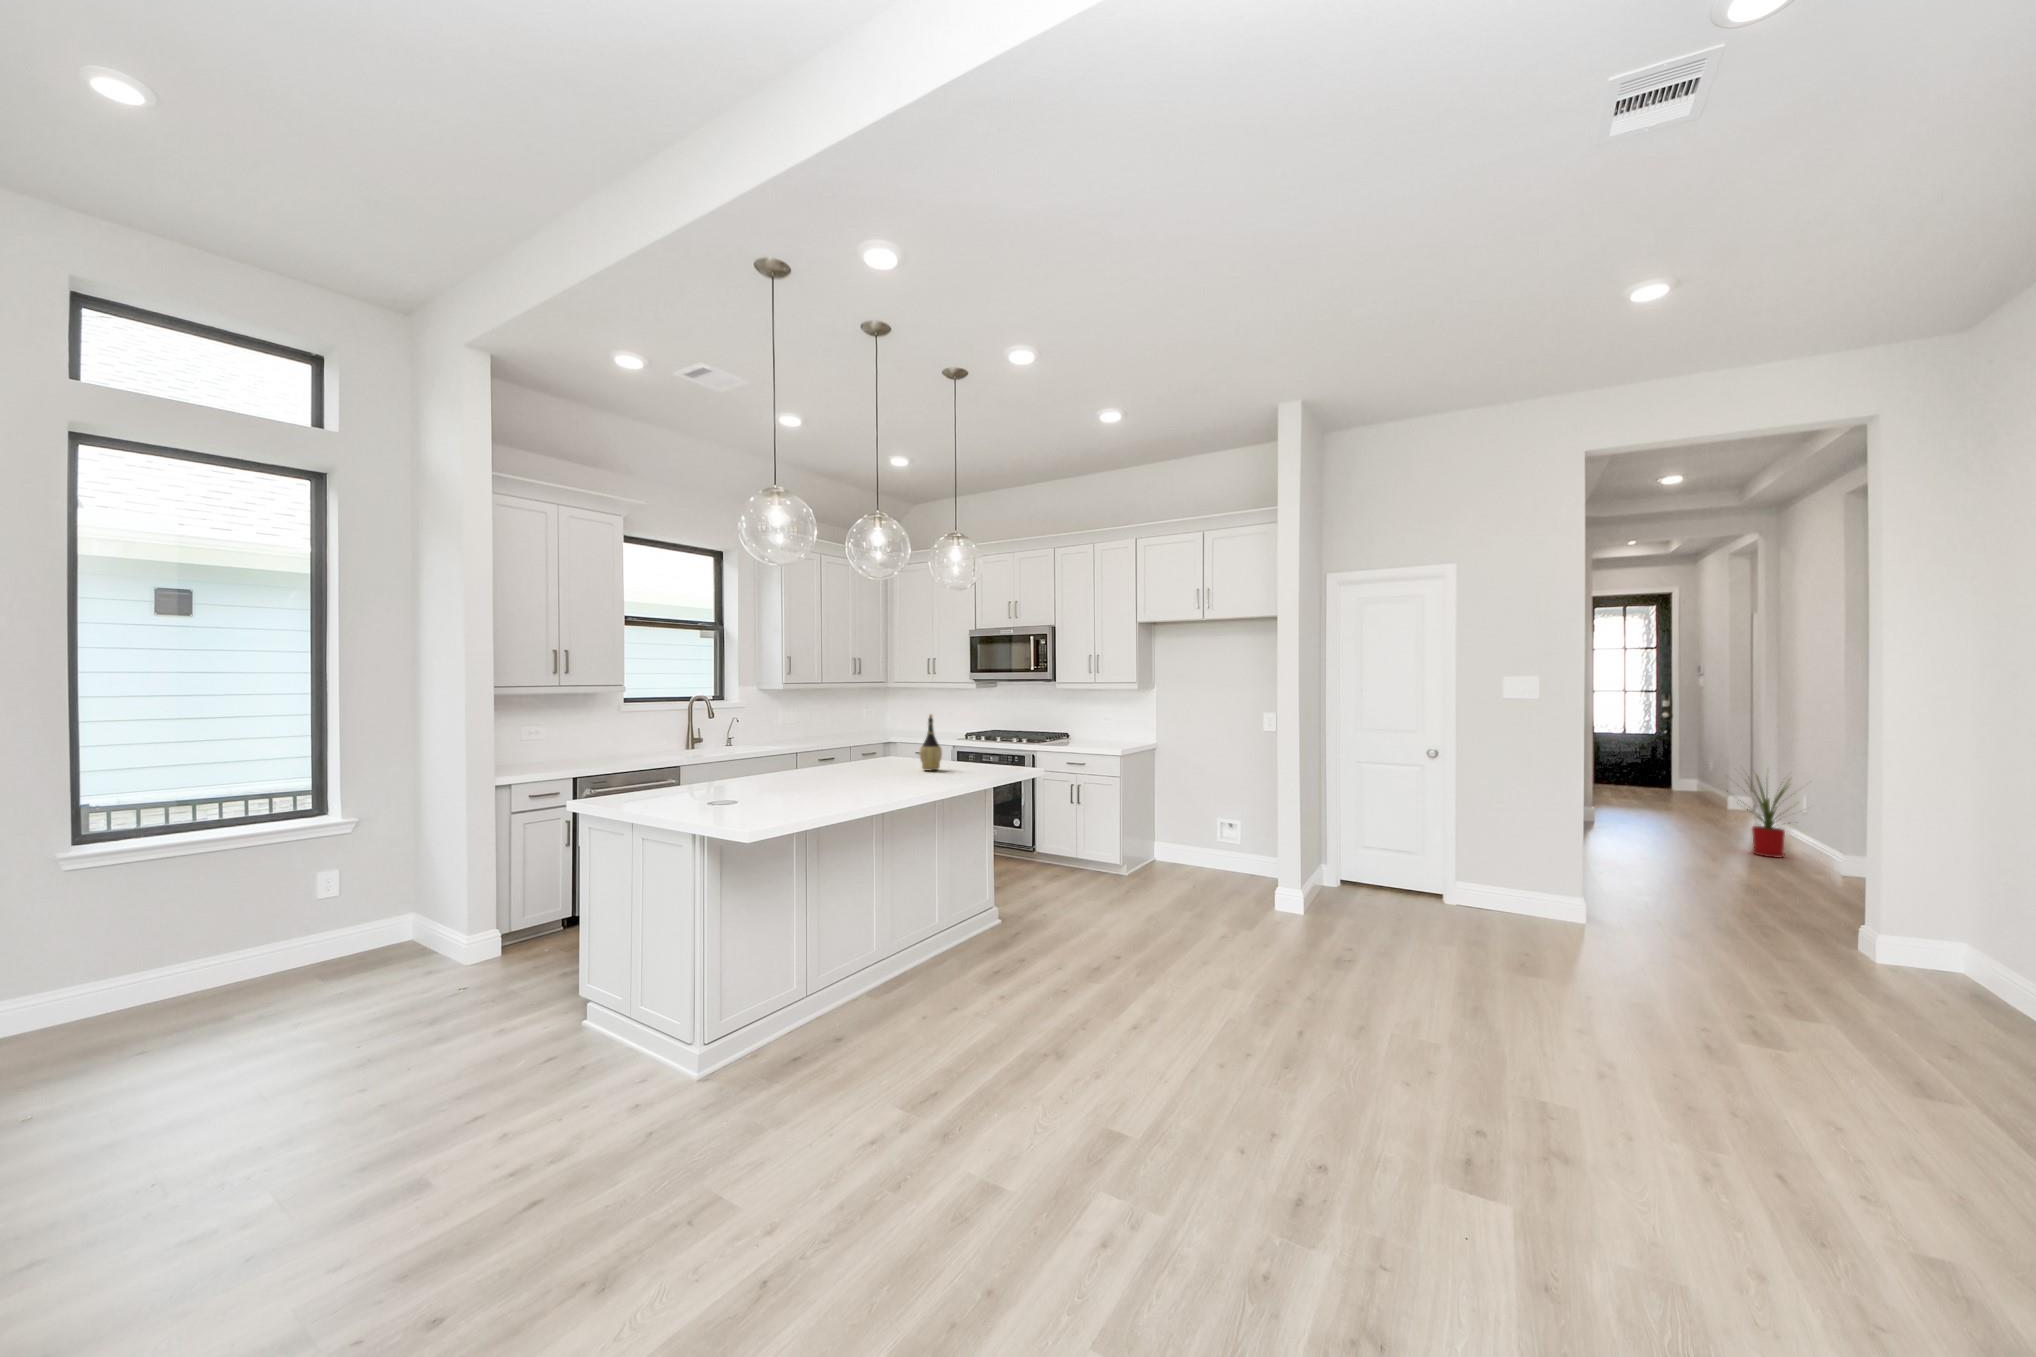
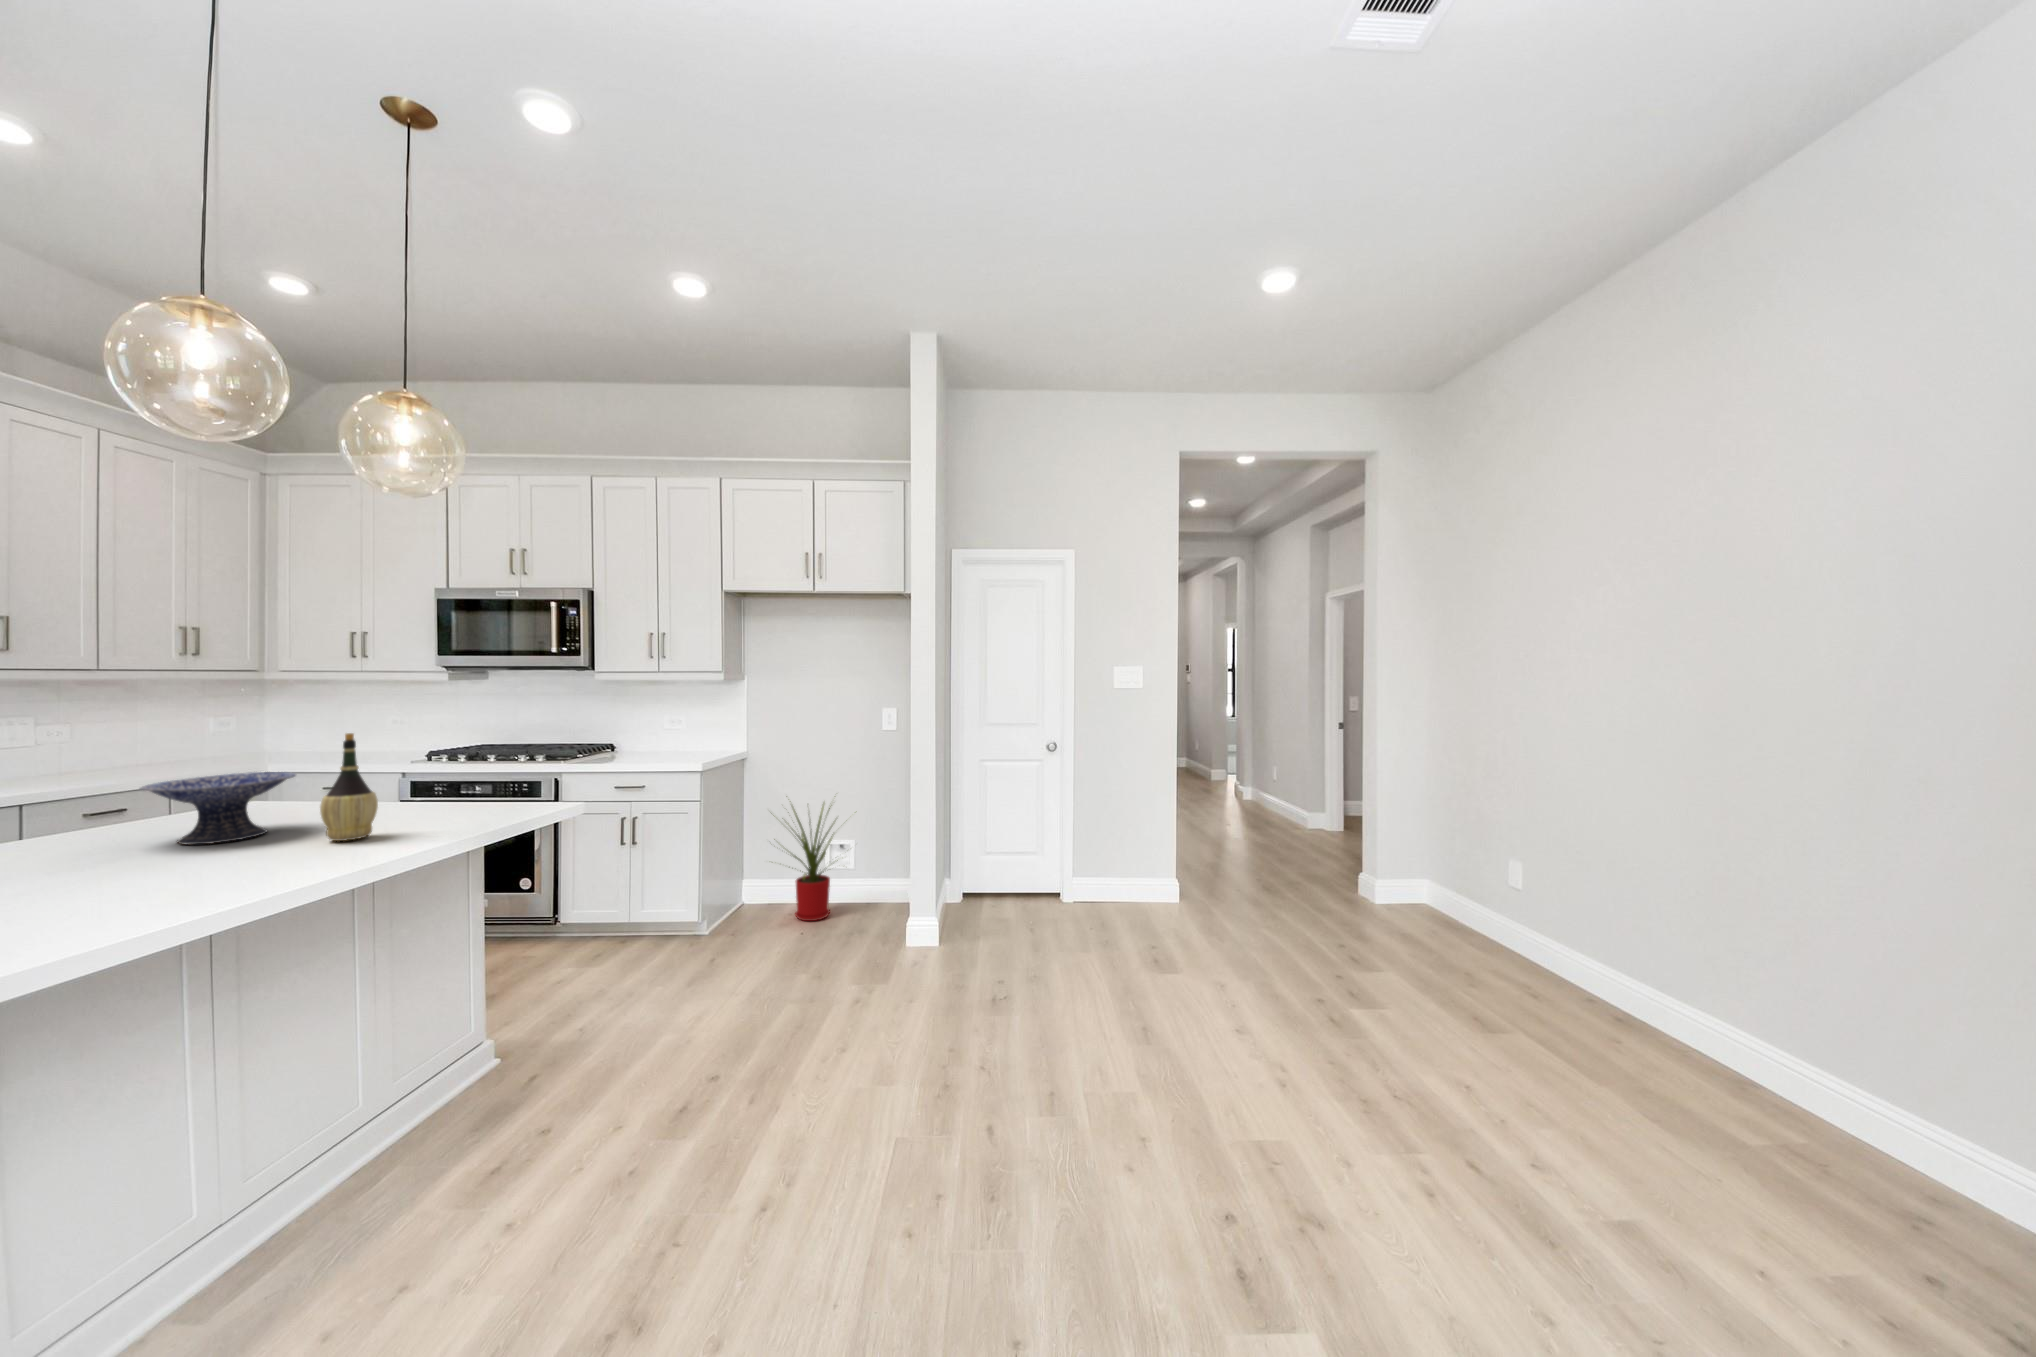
decorative bowl: none [856,735,910,767] -> present [140,772,295,845]
house plant: present [1747,775,1791,858] -> present [774,804,838,921]

